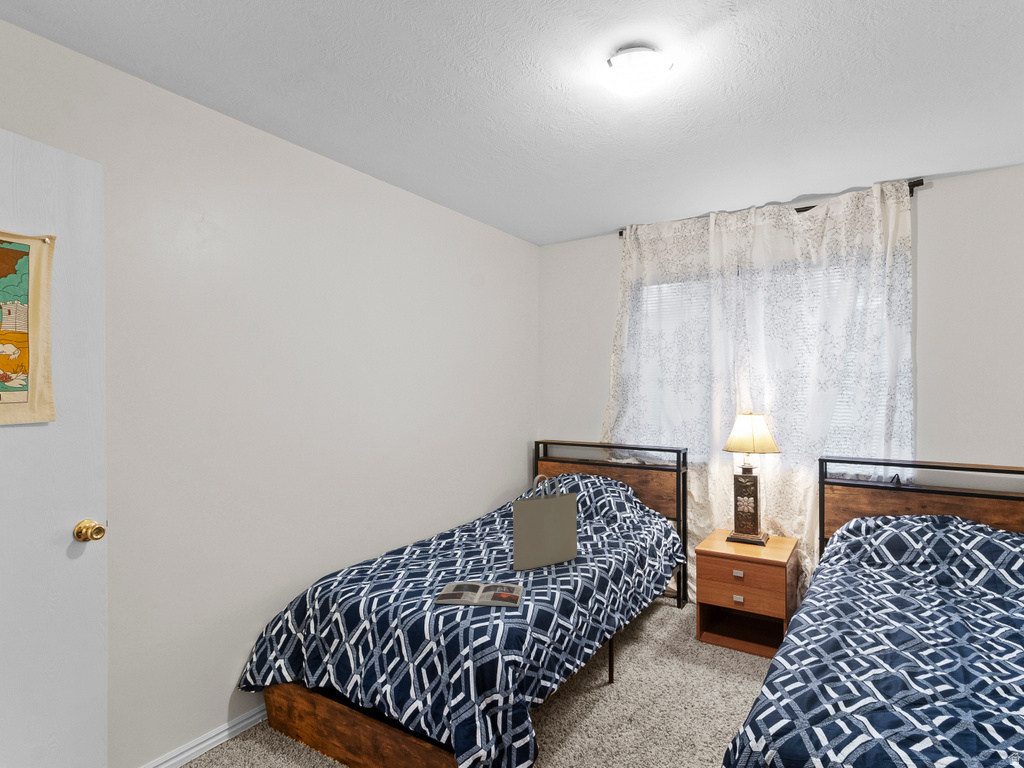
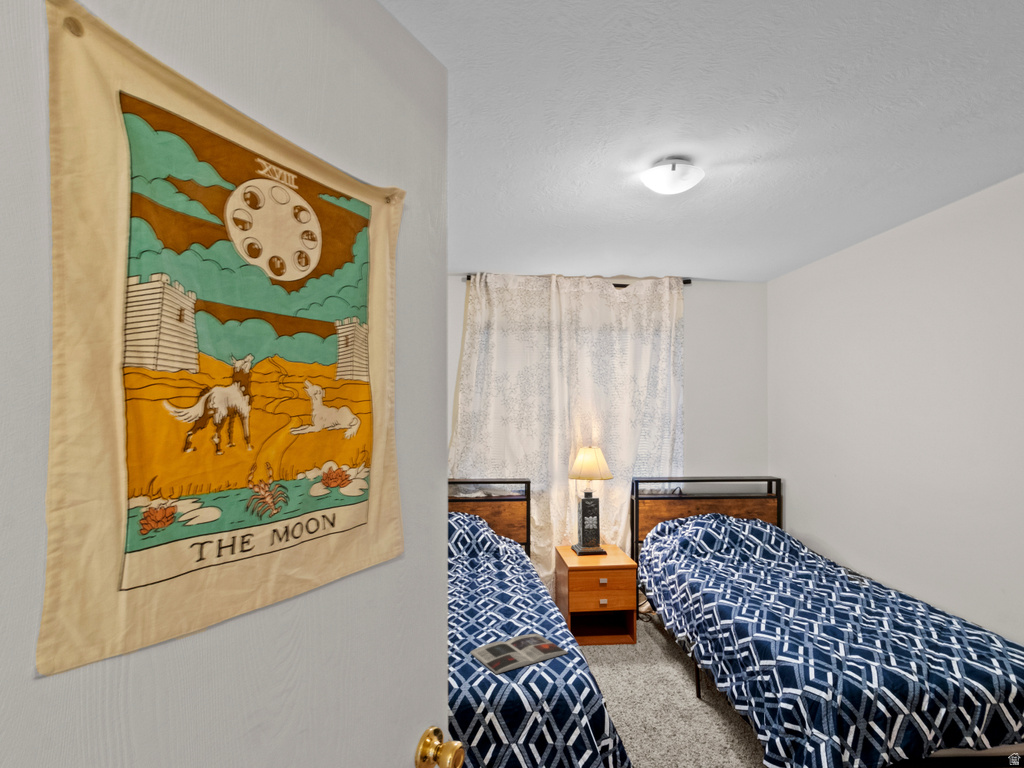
tote bag: present [513,475,577,570] -> none [498,520,525,621]

